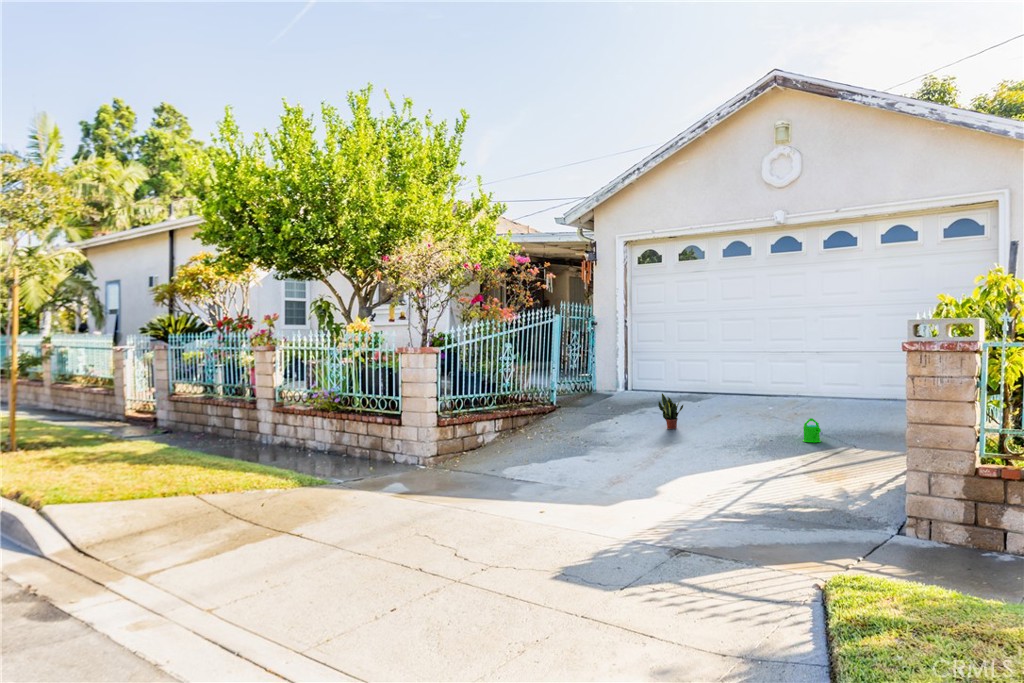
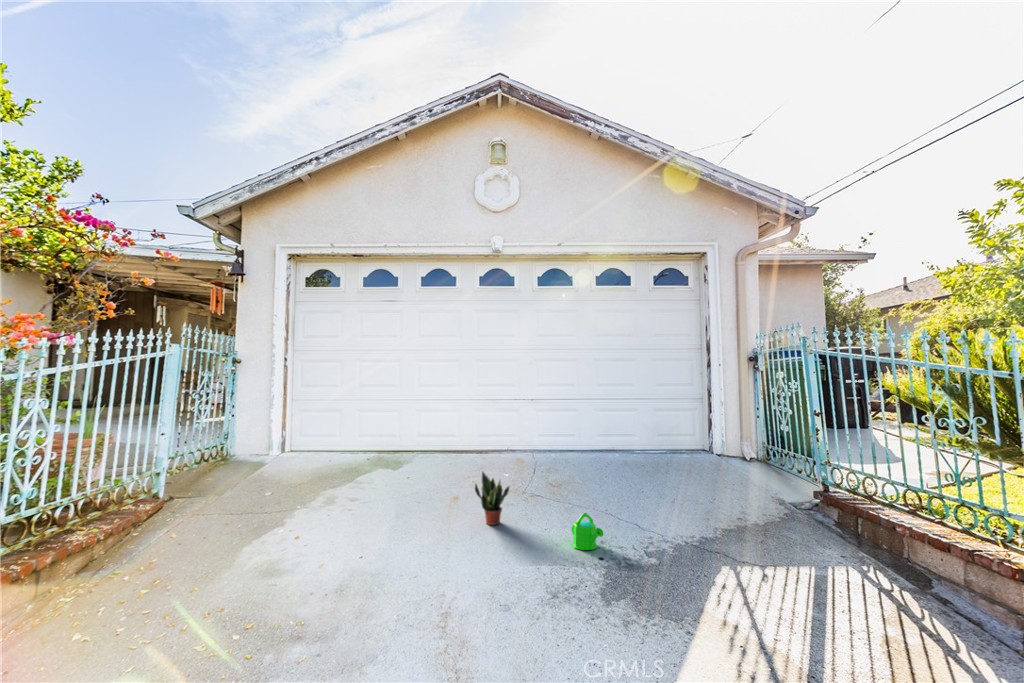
potted plant: present [658,393,683,429] -> present [475,472,509,525]

